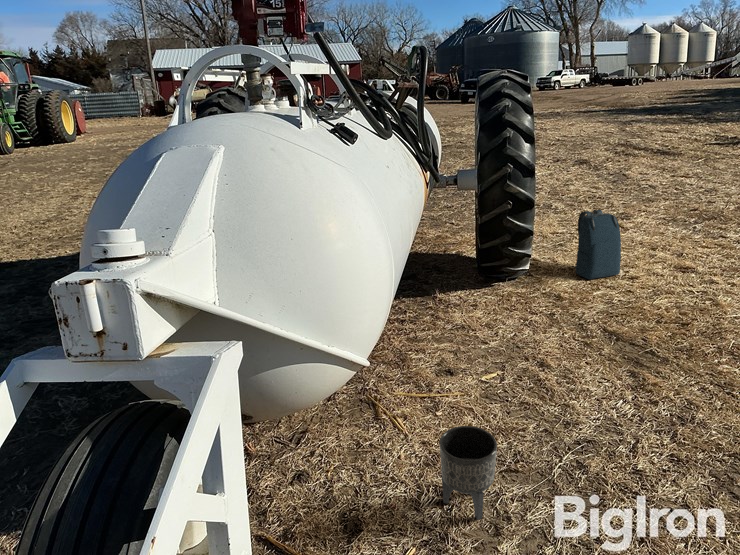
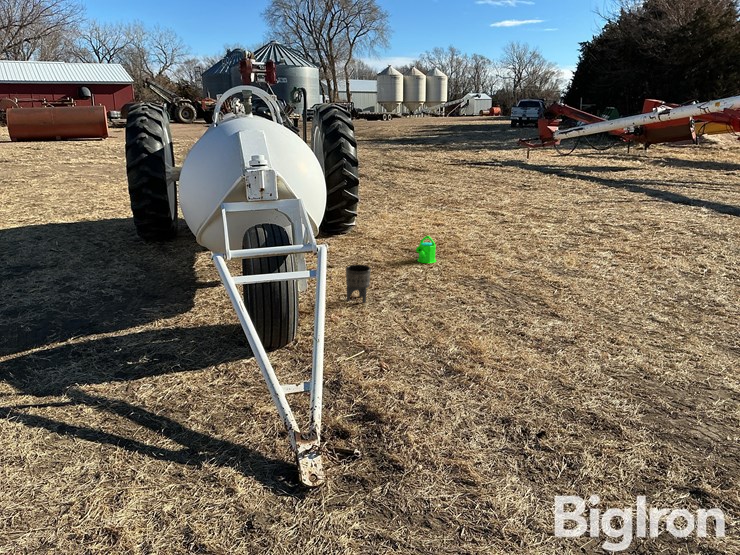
backpack: present [572,210,621,279] -> none [375,190,403,231]
watering can: none [630,325,676,382] -> present [416,236,436,263]

